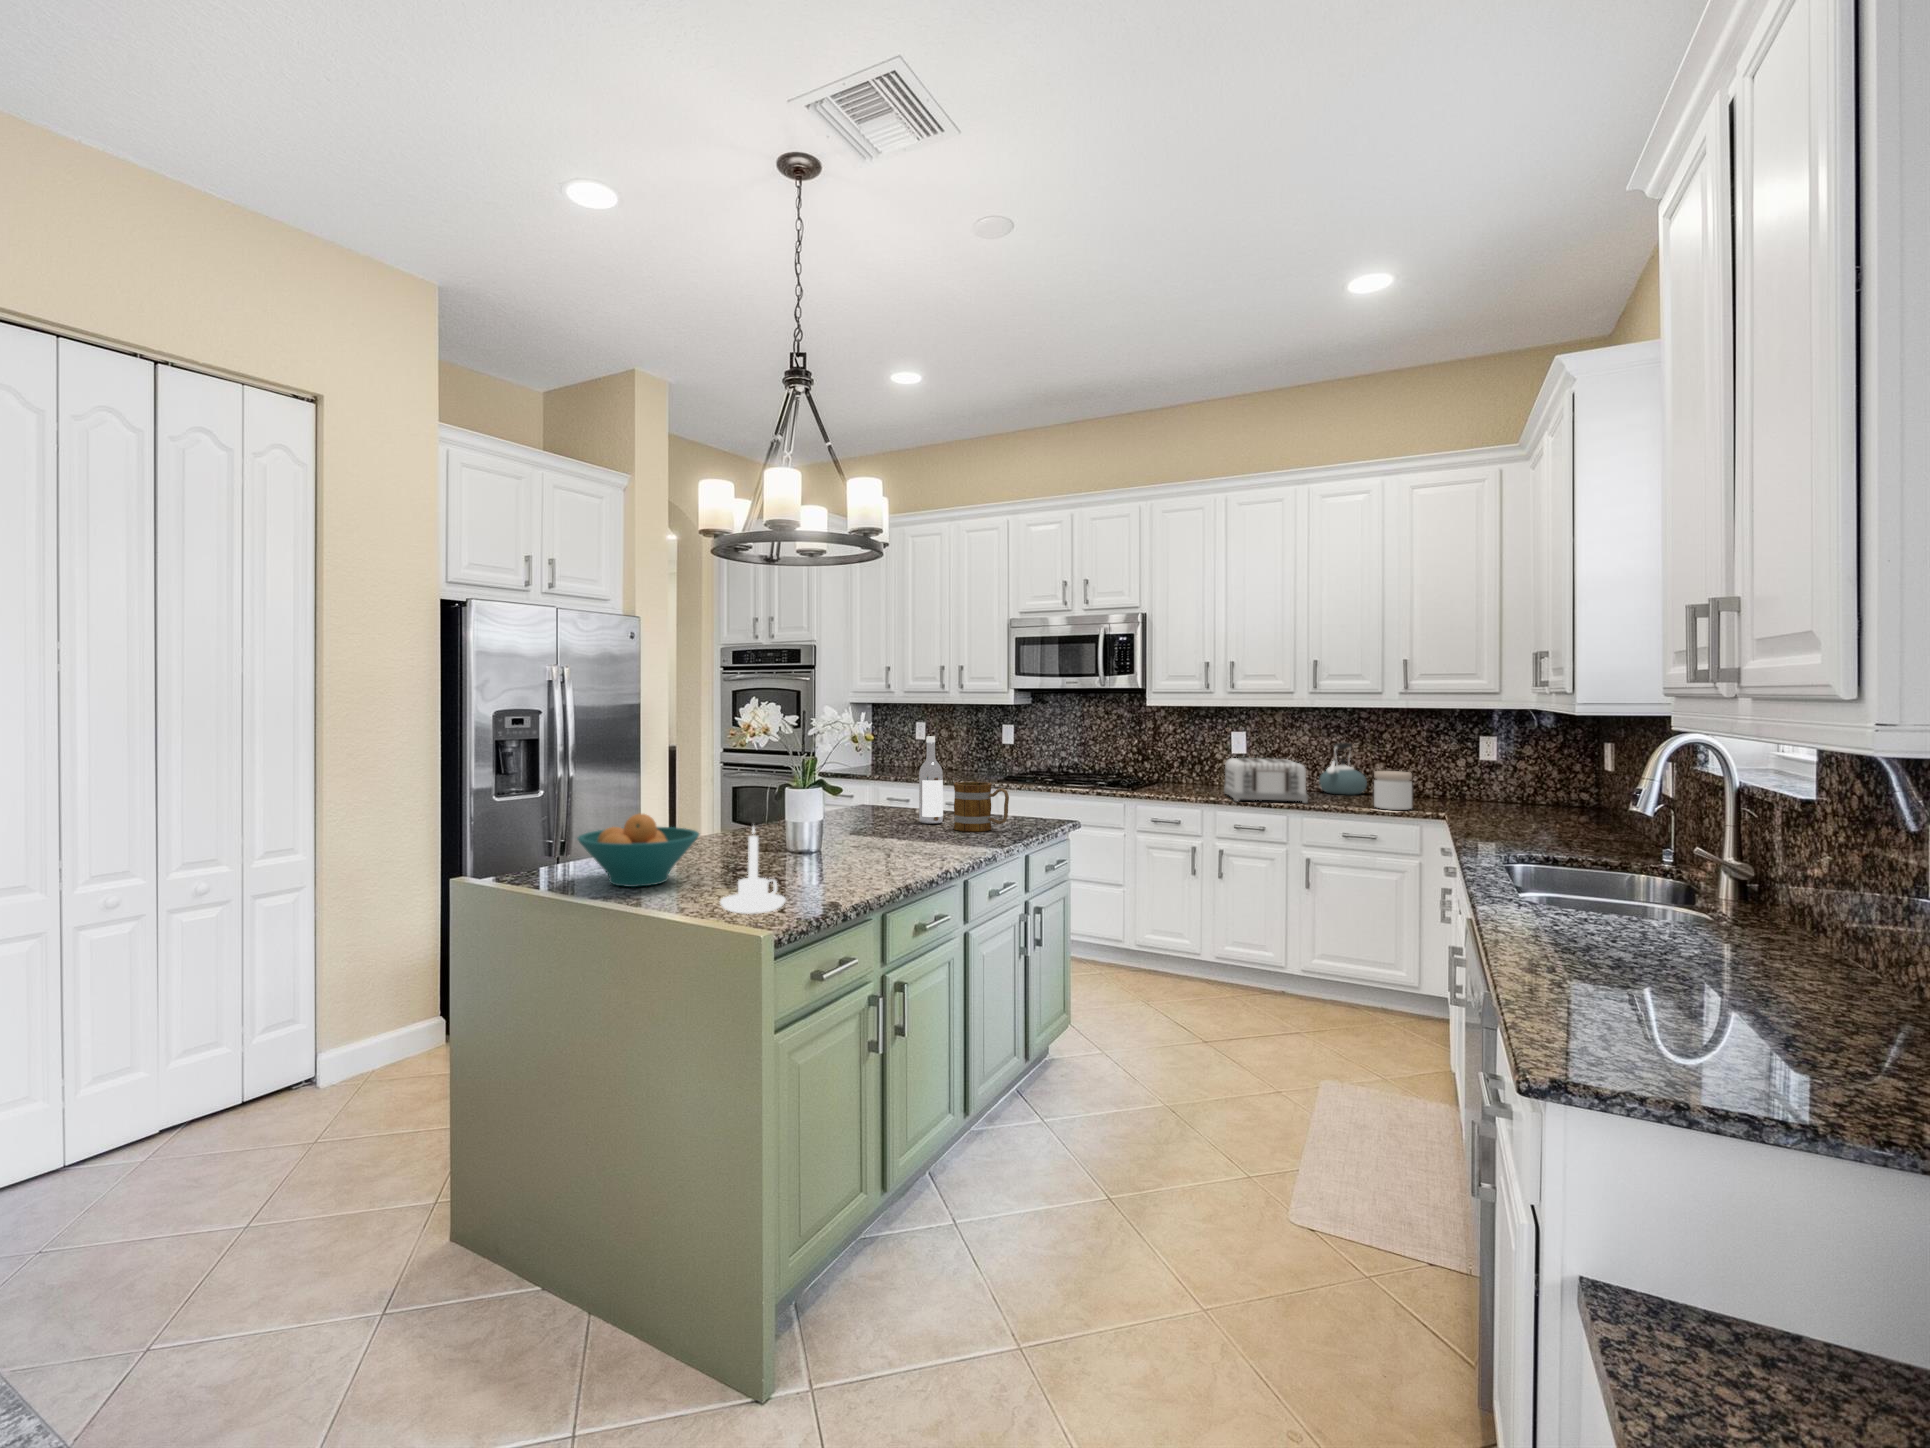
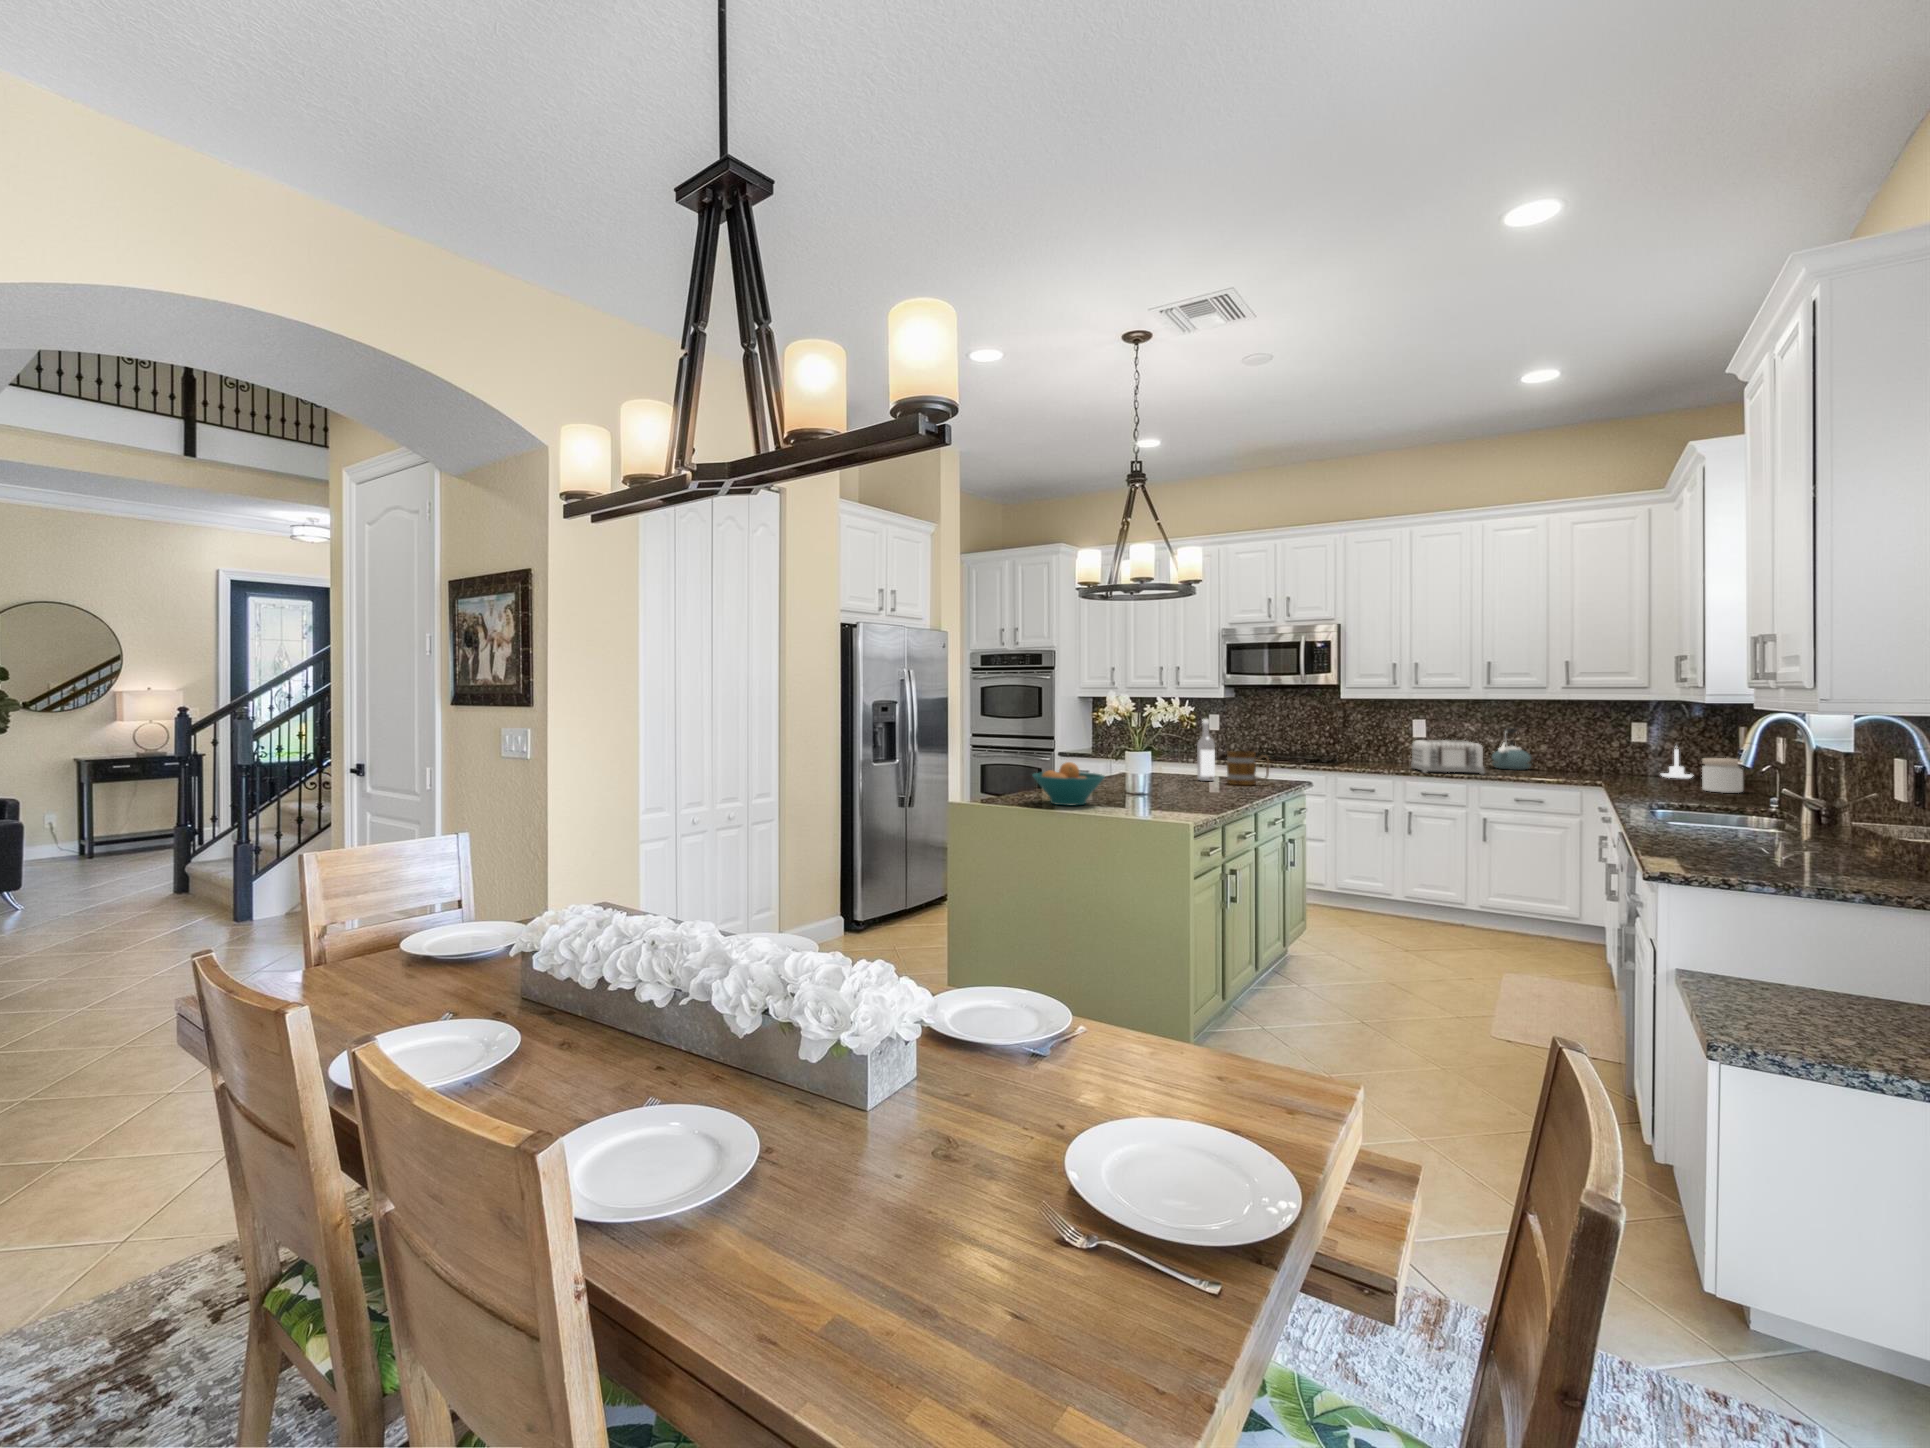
jar: present [1374,771,1412,810] -> present [1702,758,1743,793]
candle holder: present [720,827,786,914] -> present [1661,749,1692,778]

